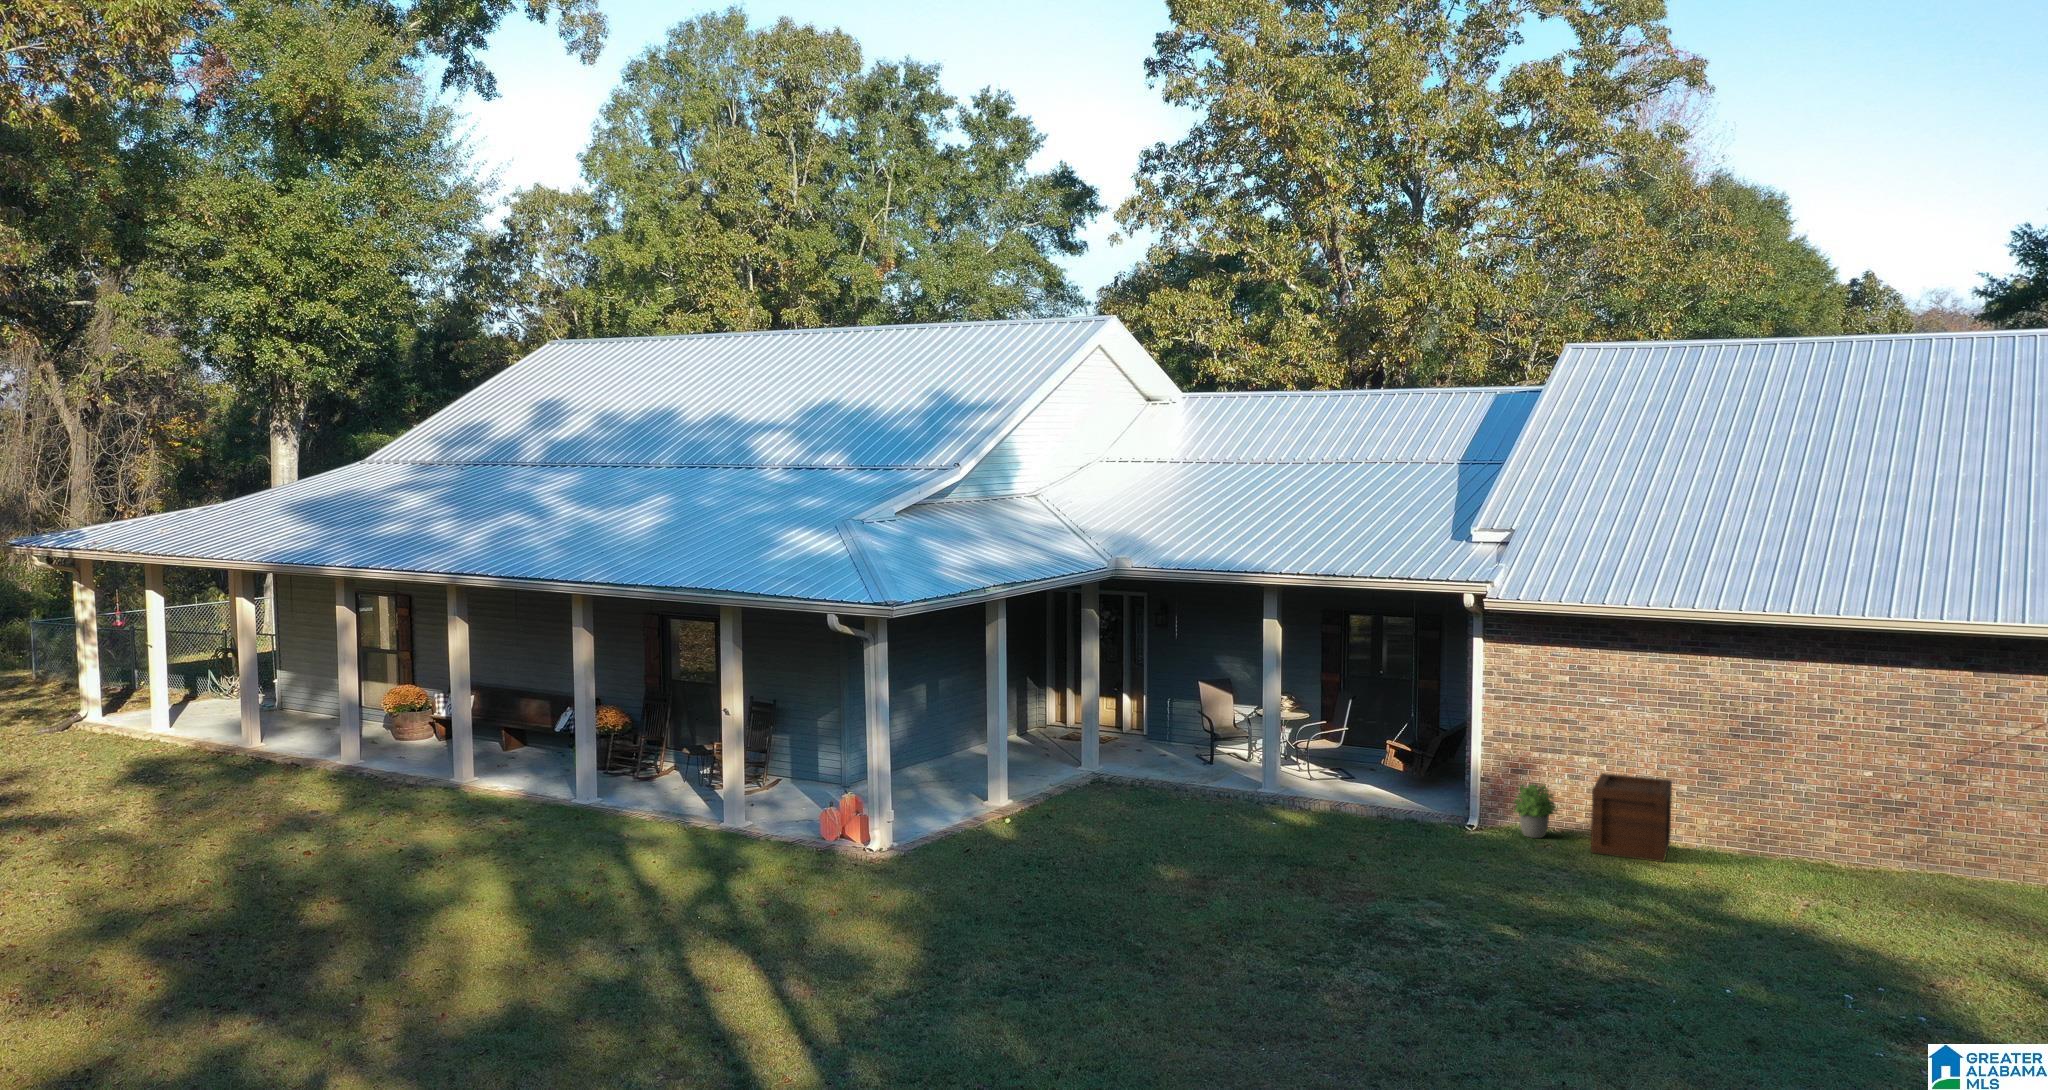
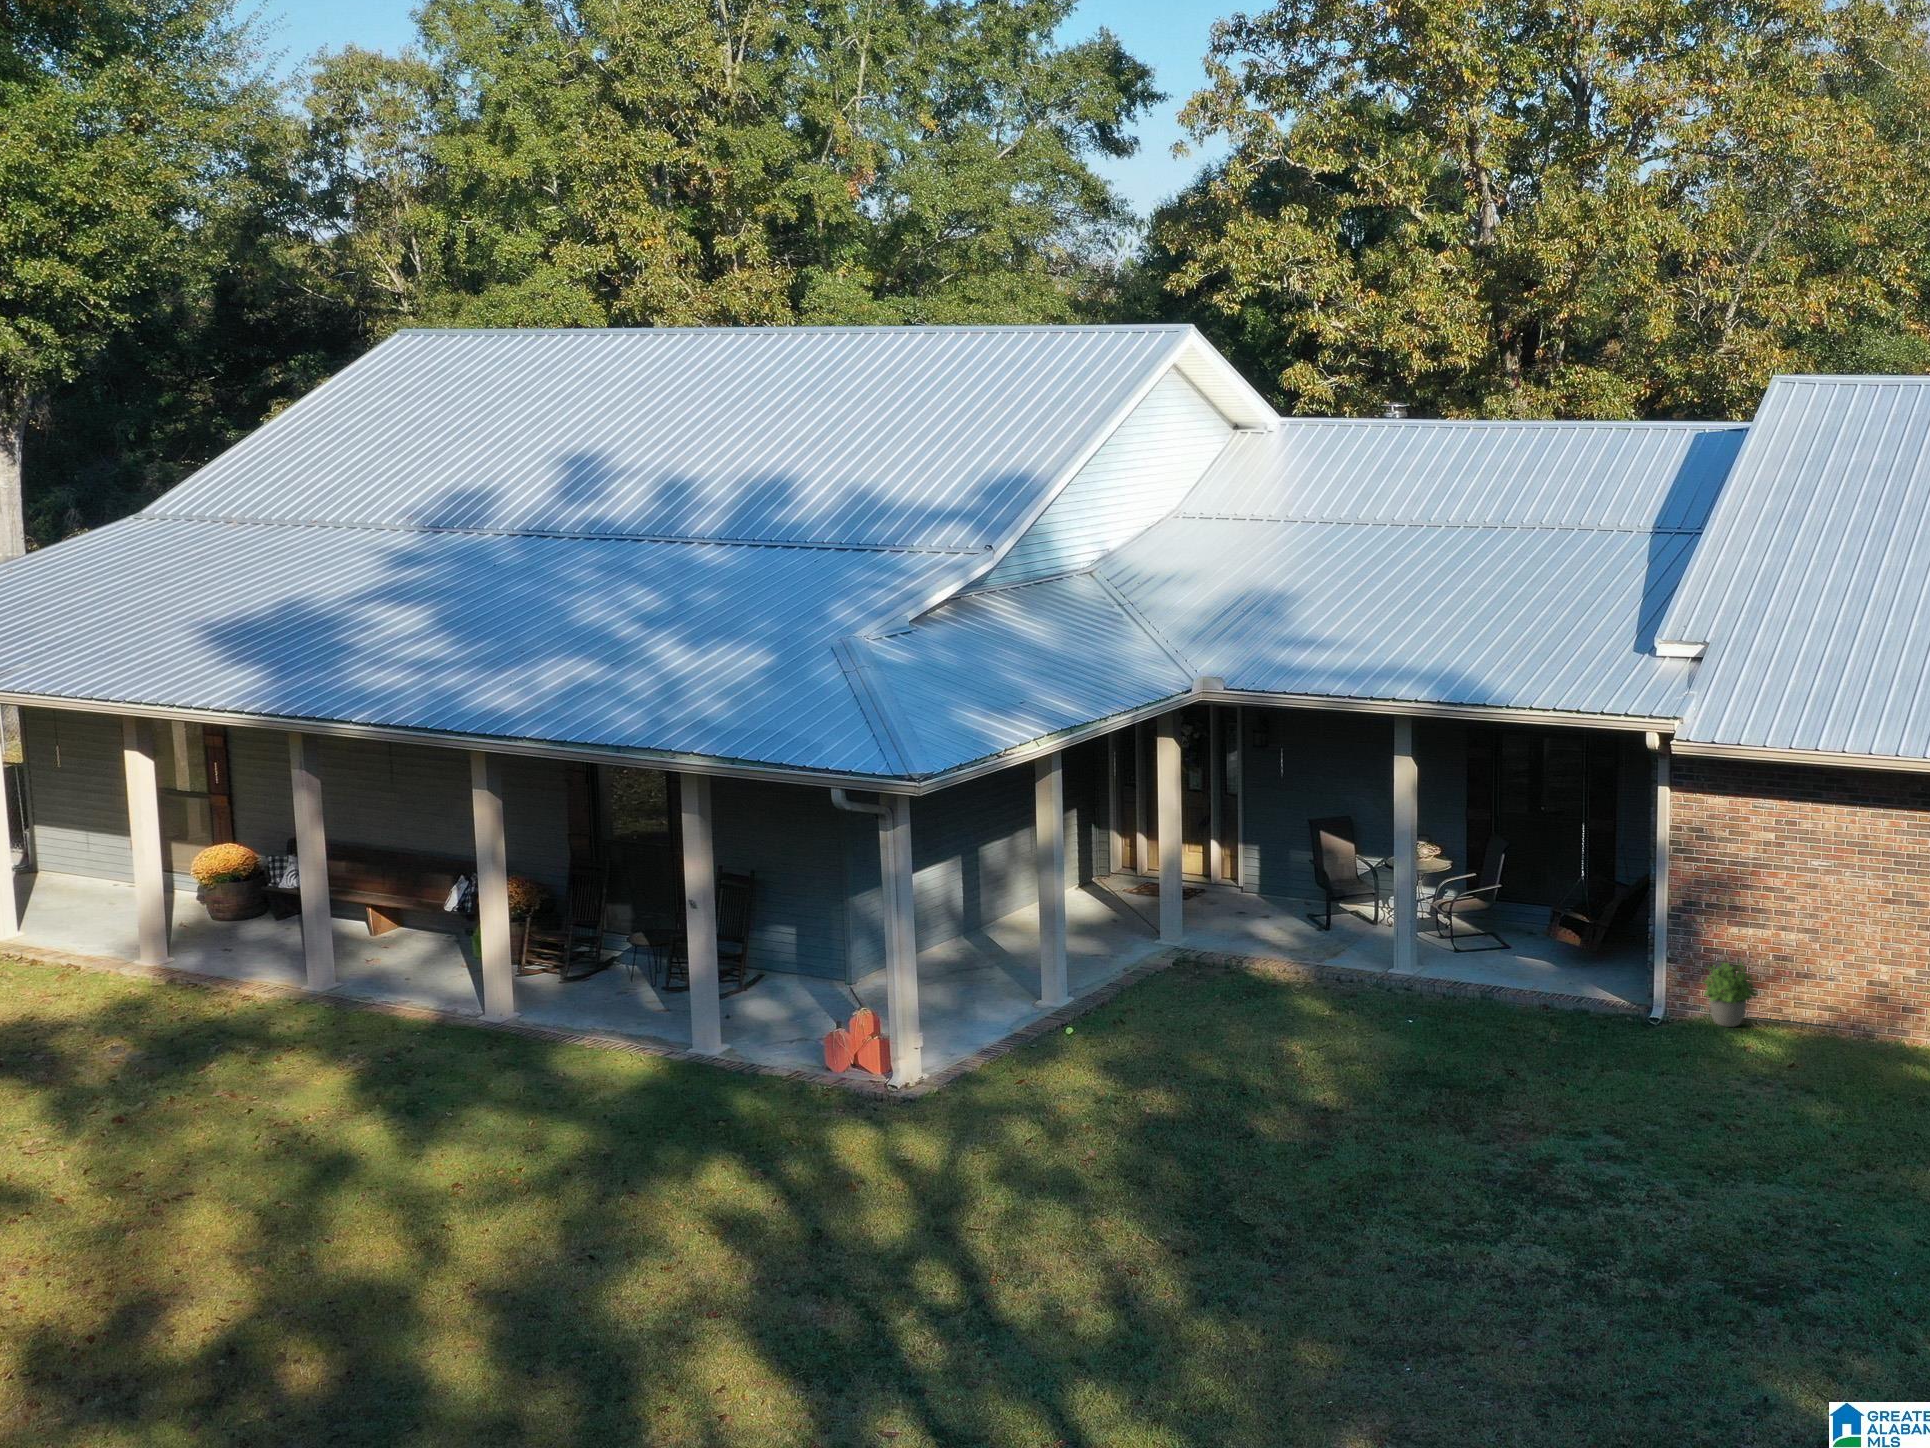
wooden crate: present [1591,773,1672,862] -> none [1795,950,1898,1062]

